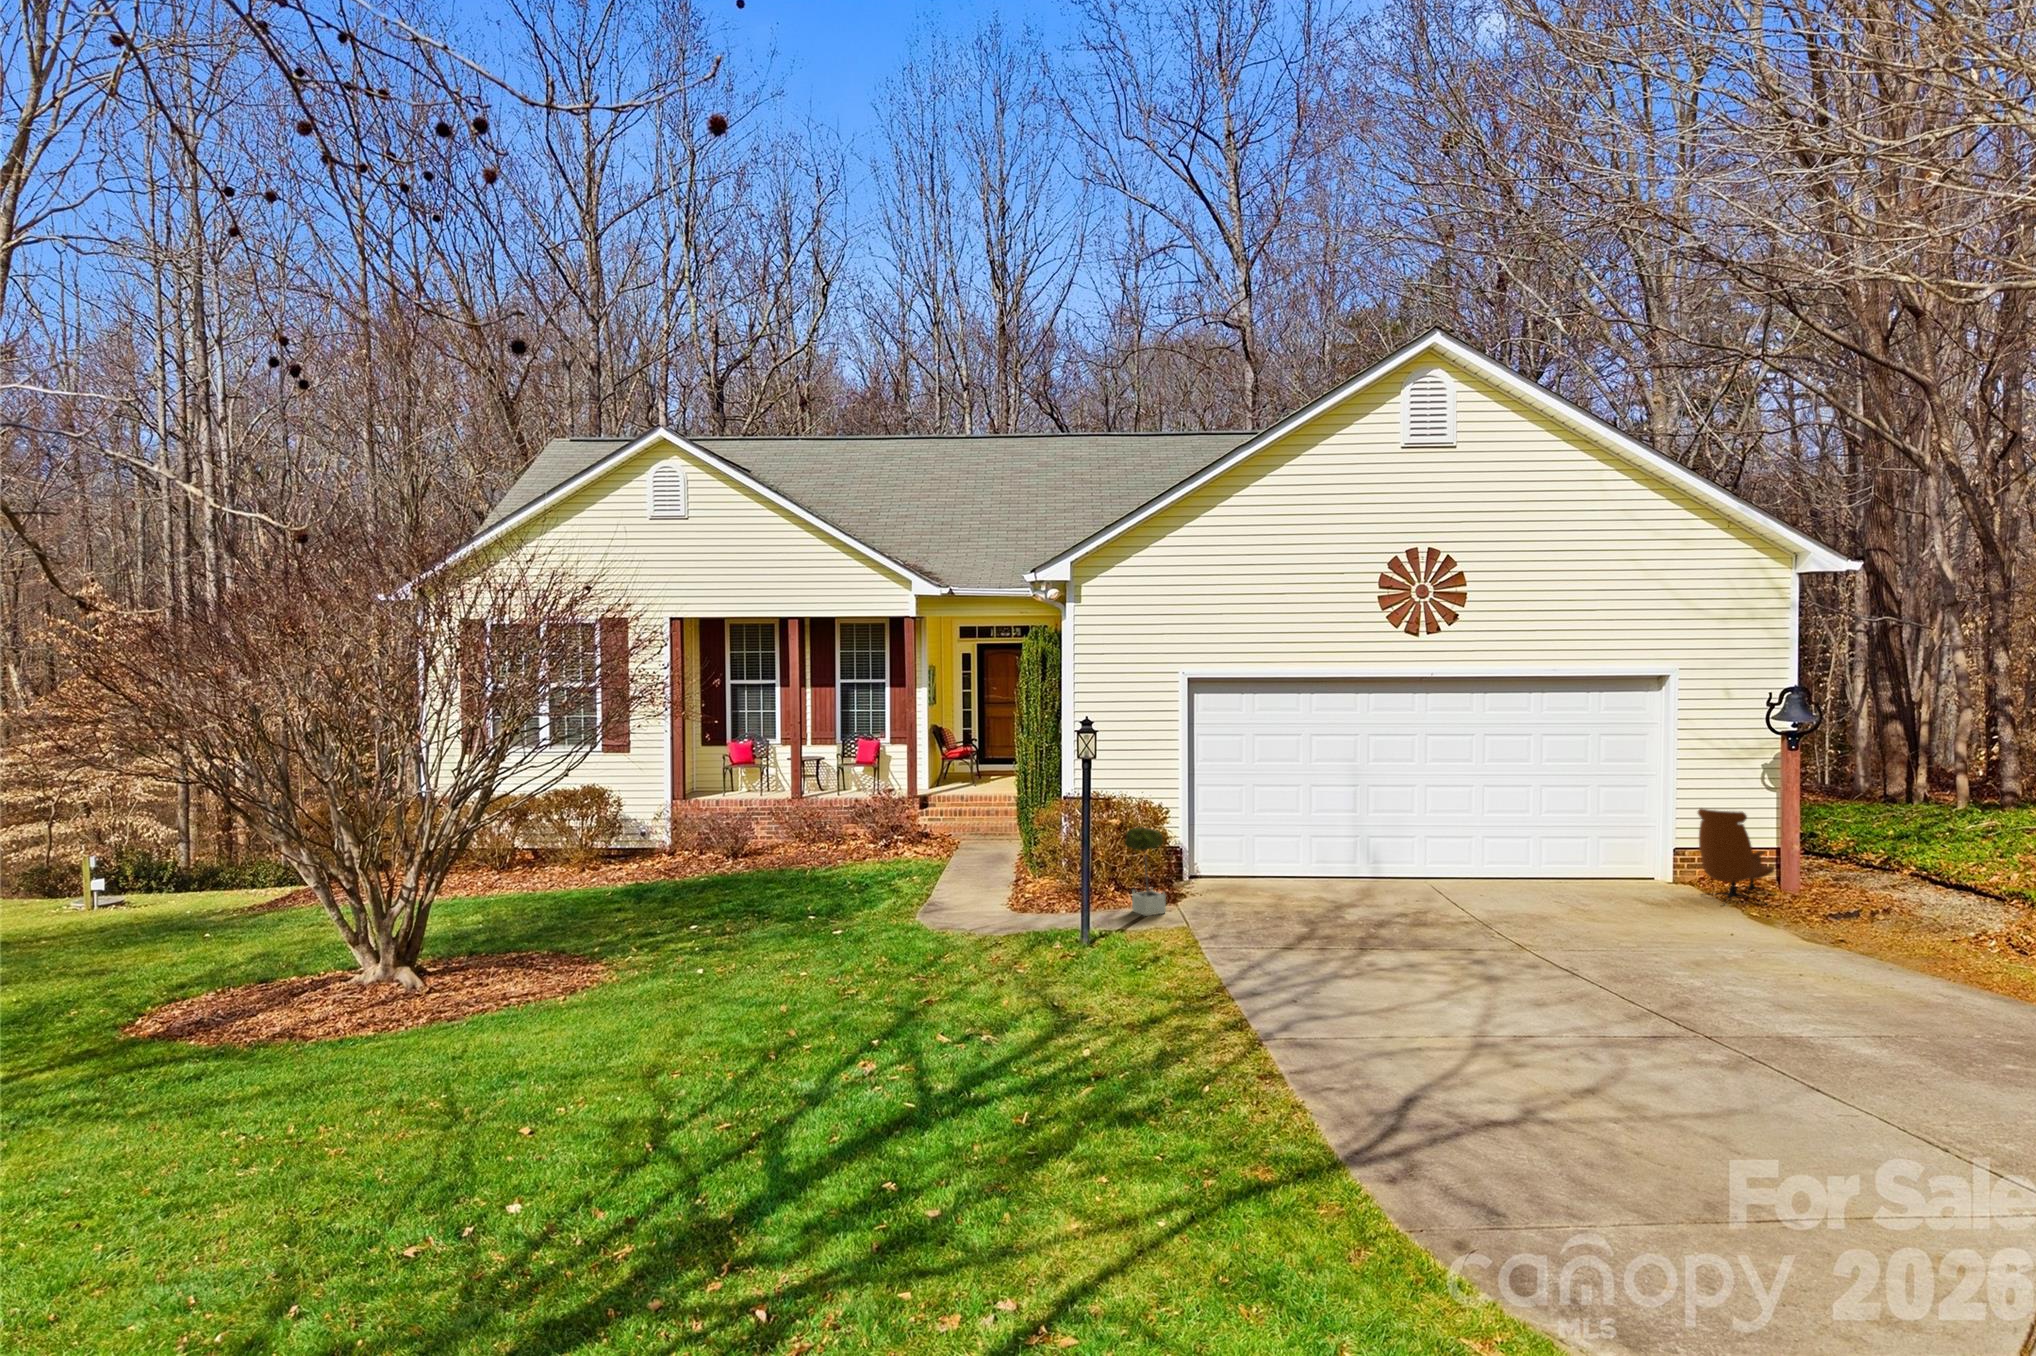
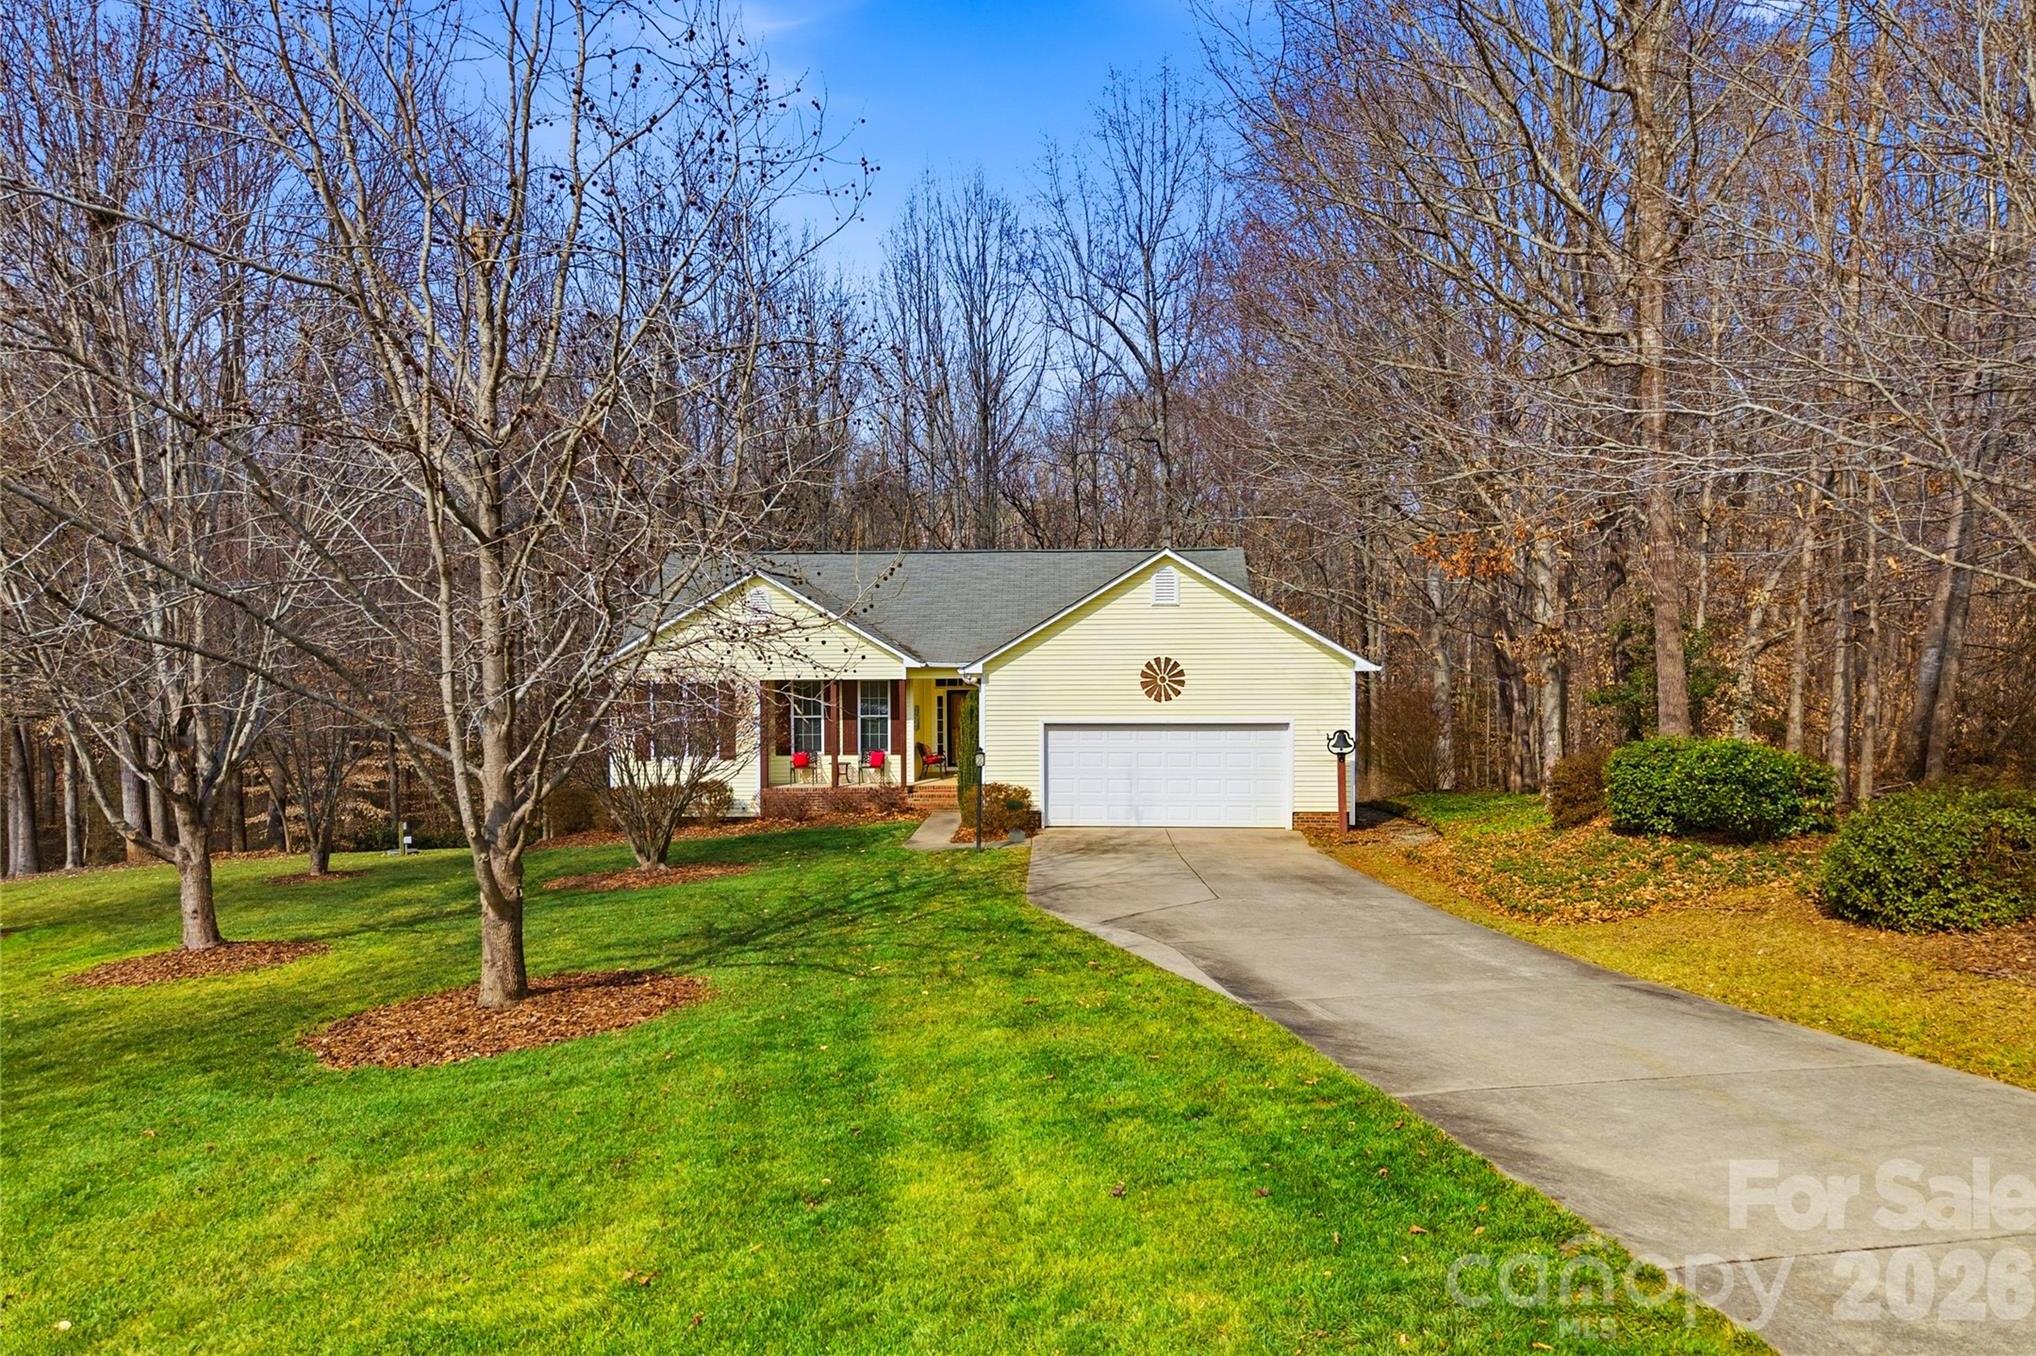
lounge chair: present [1698,809,1774,904] -> none [1287,790,1334,838]

